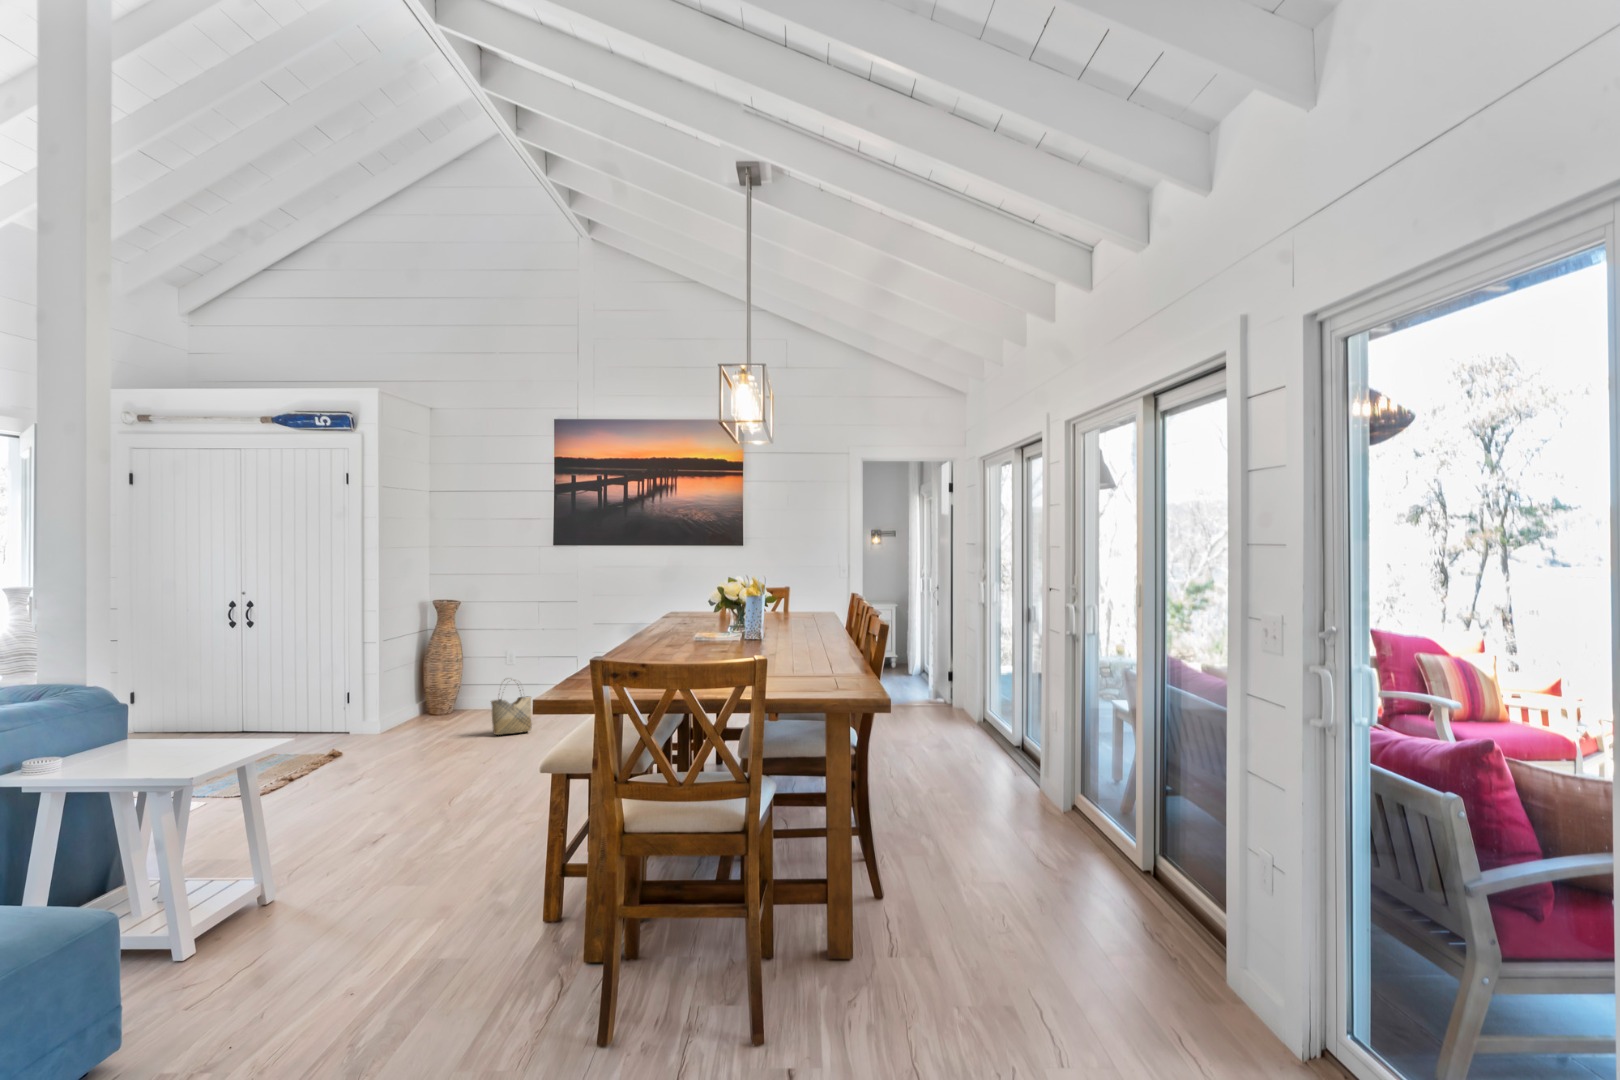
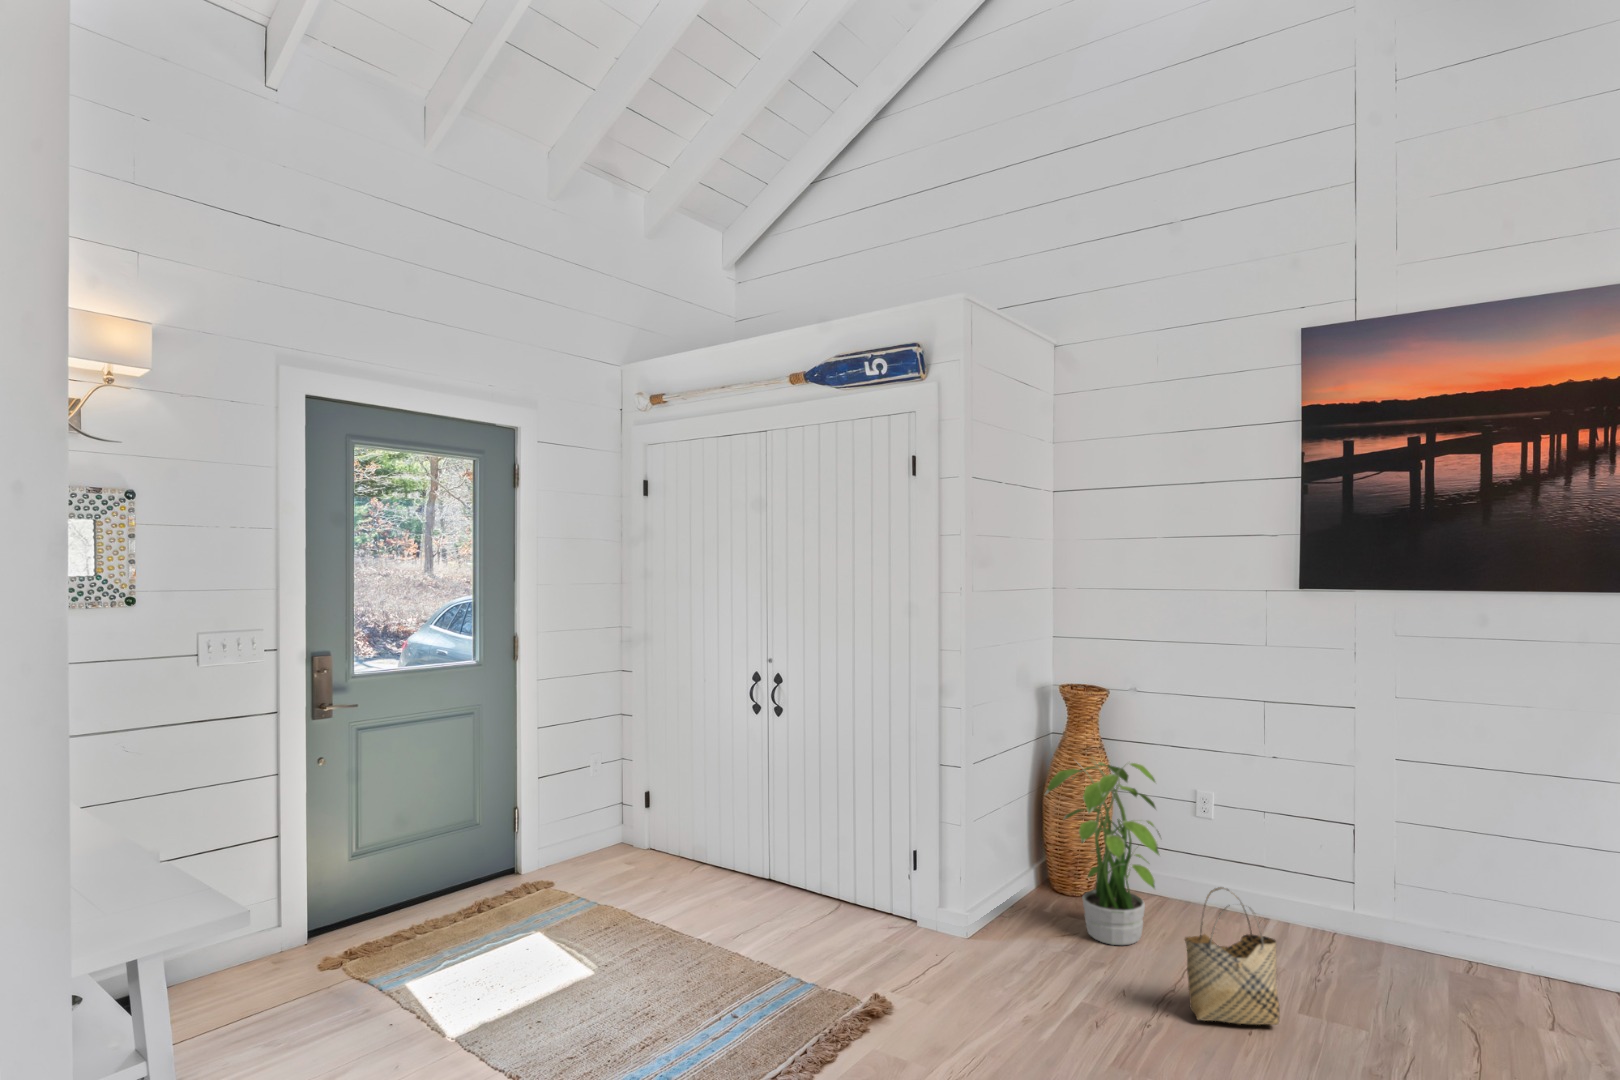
potted plant: none [423,633,485,725] -> present [1045,759,1160,945]

